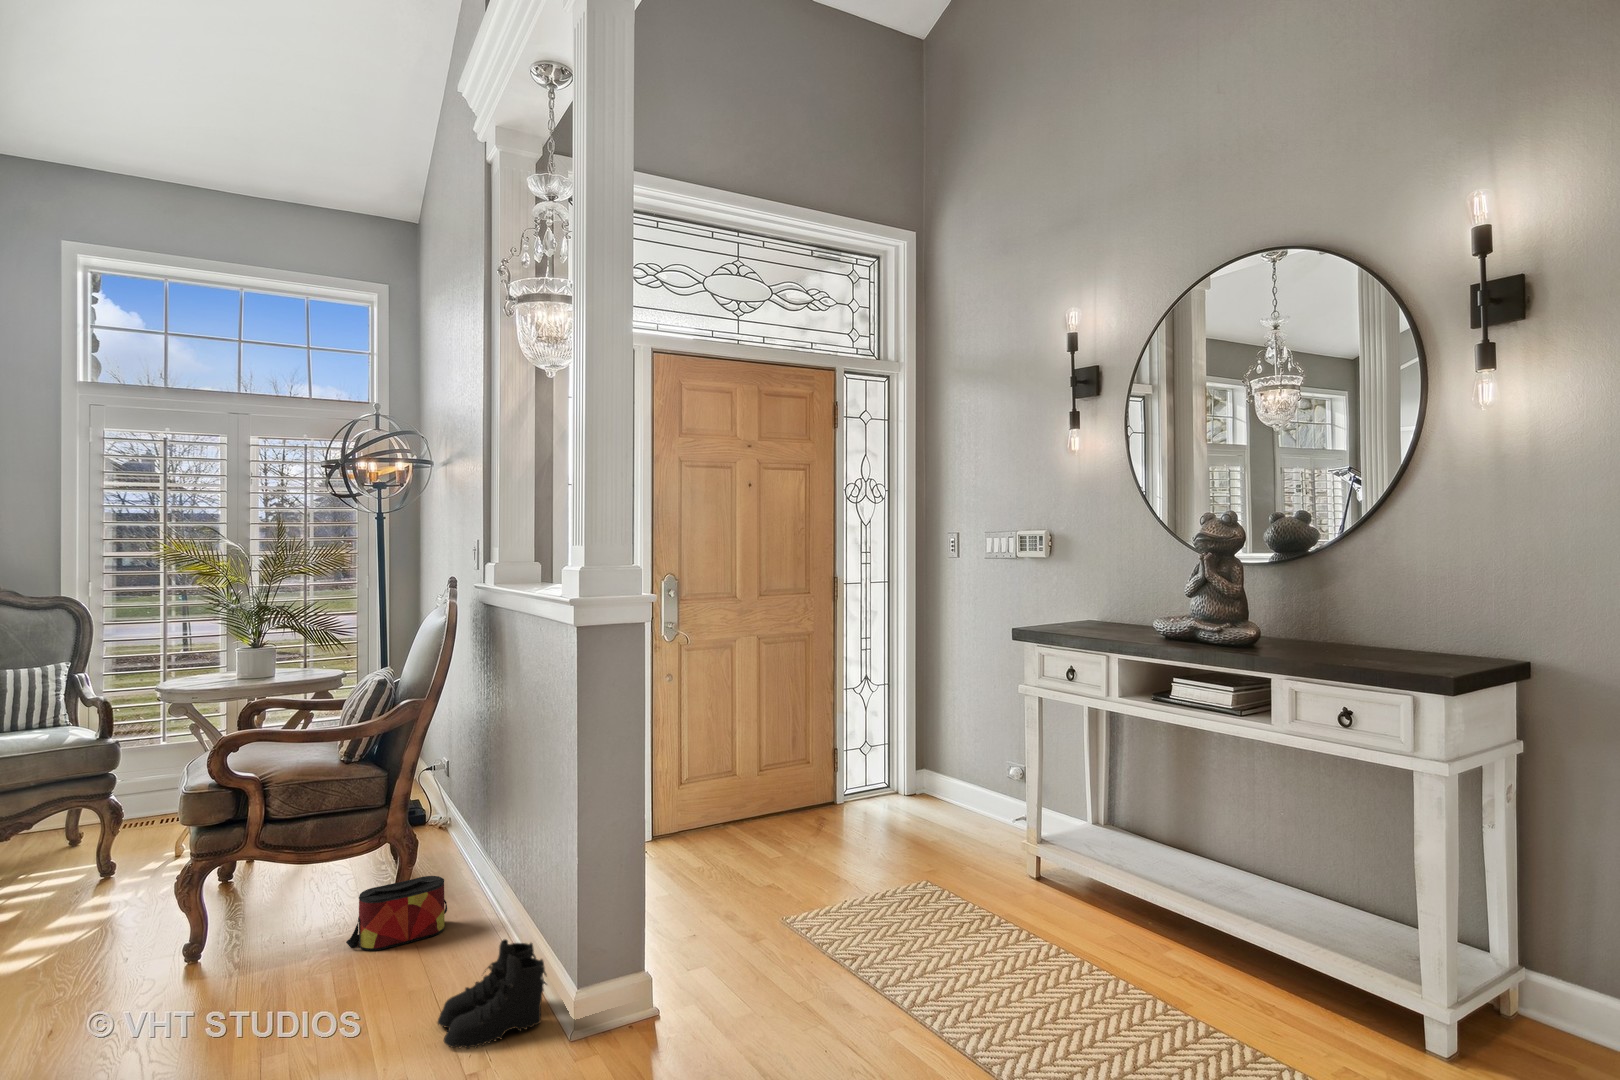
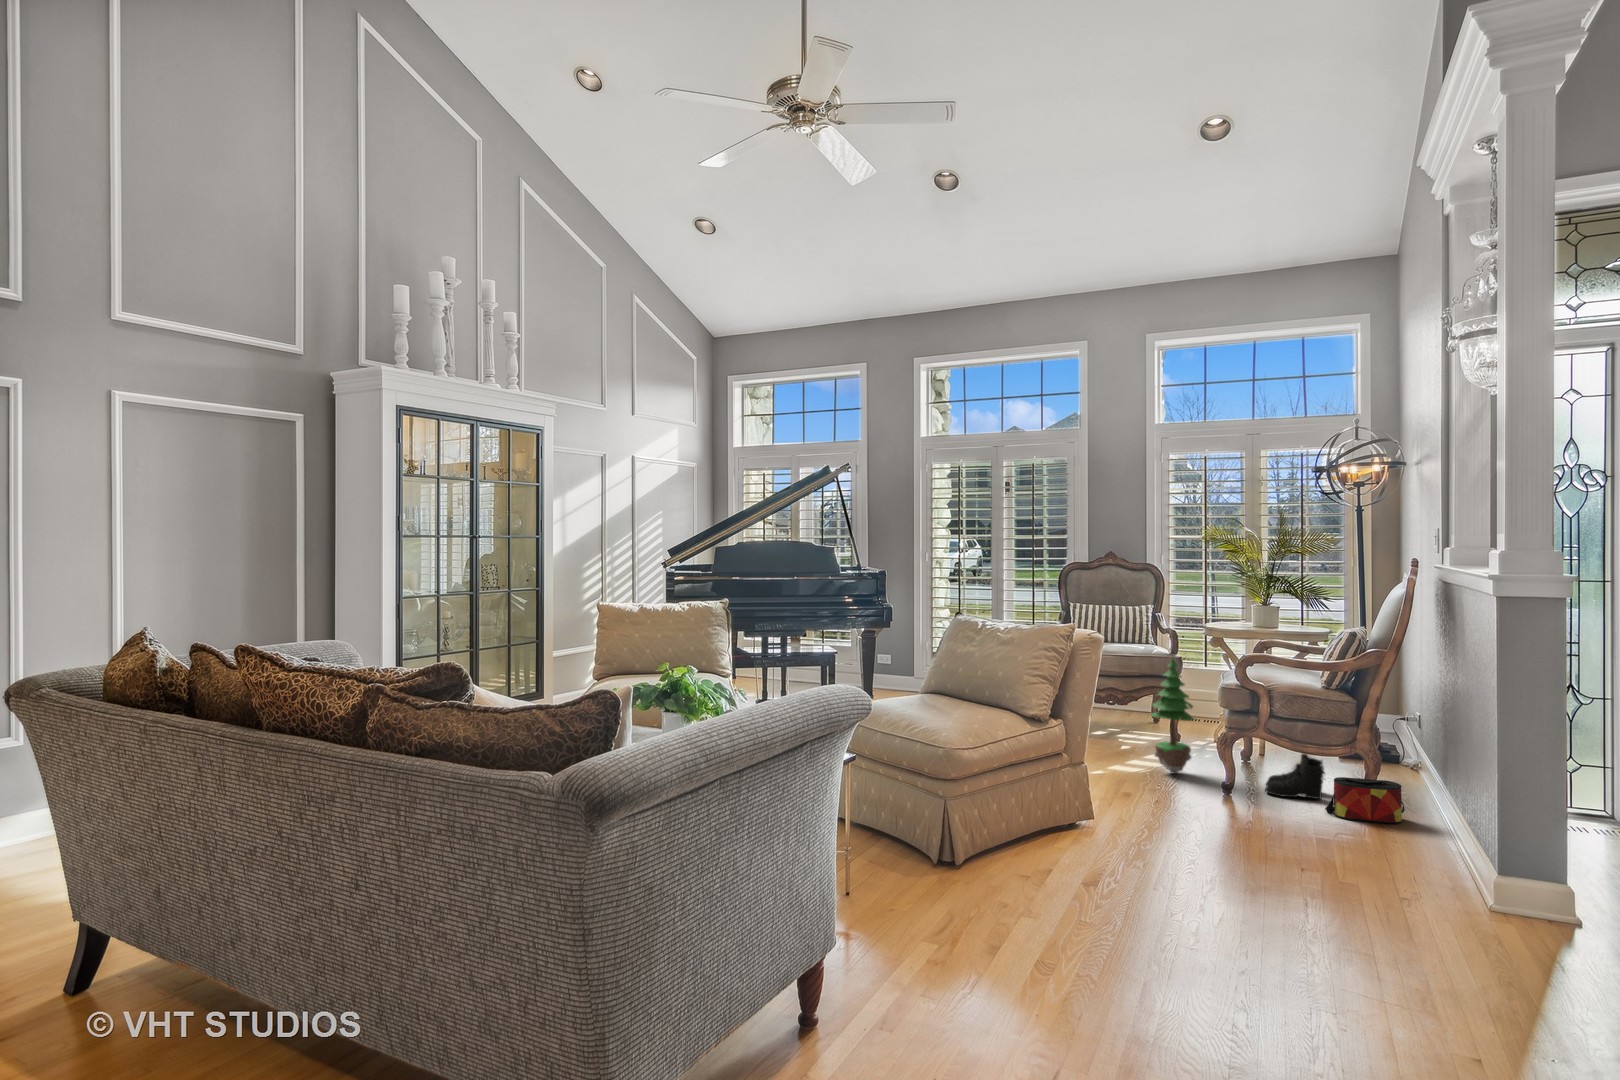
potted tree: none [47,752,137,952] -> present [1151,658,1194,773]
boots: present [438,939,547,1049] -> present [1265,754,1325,799]

